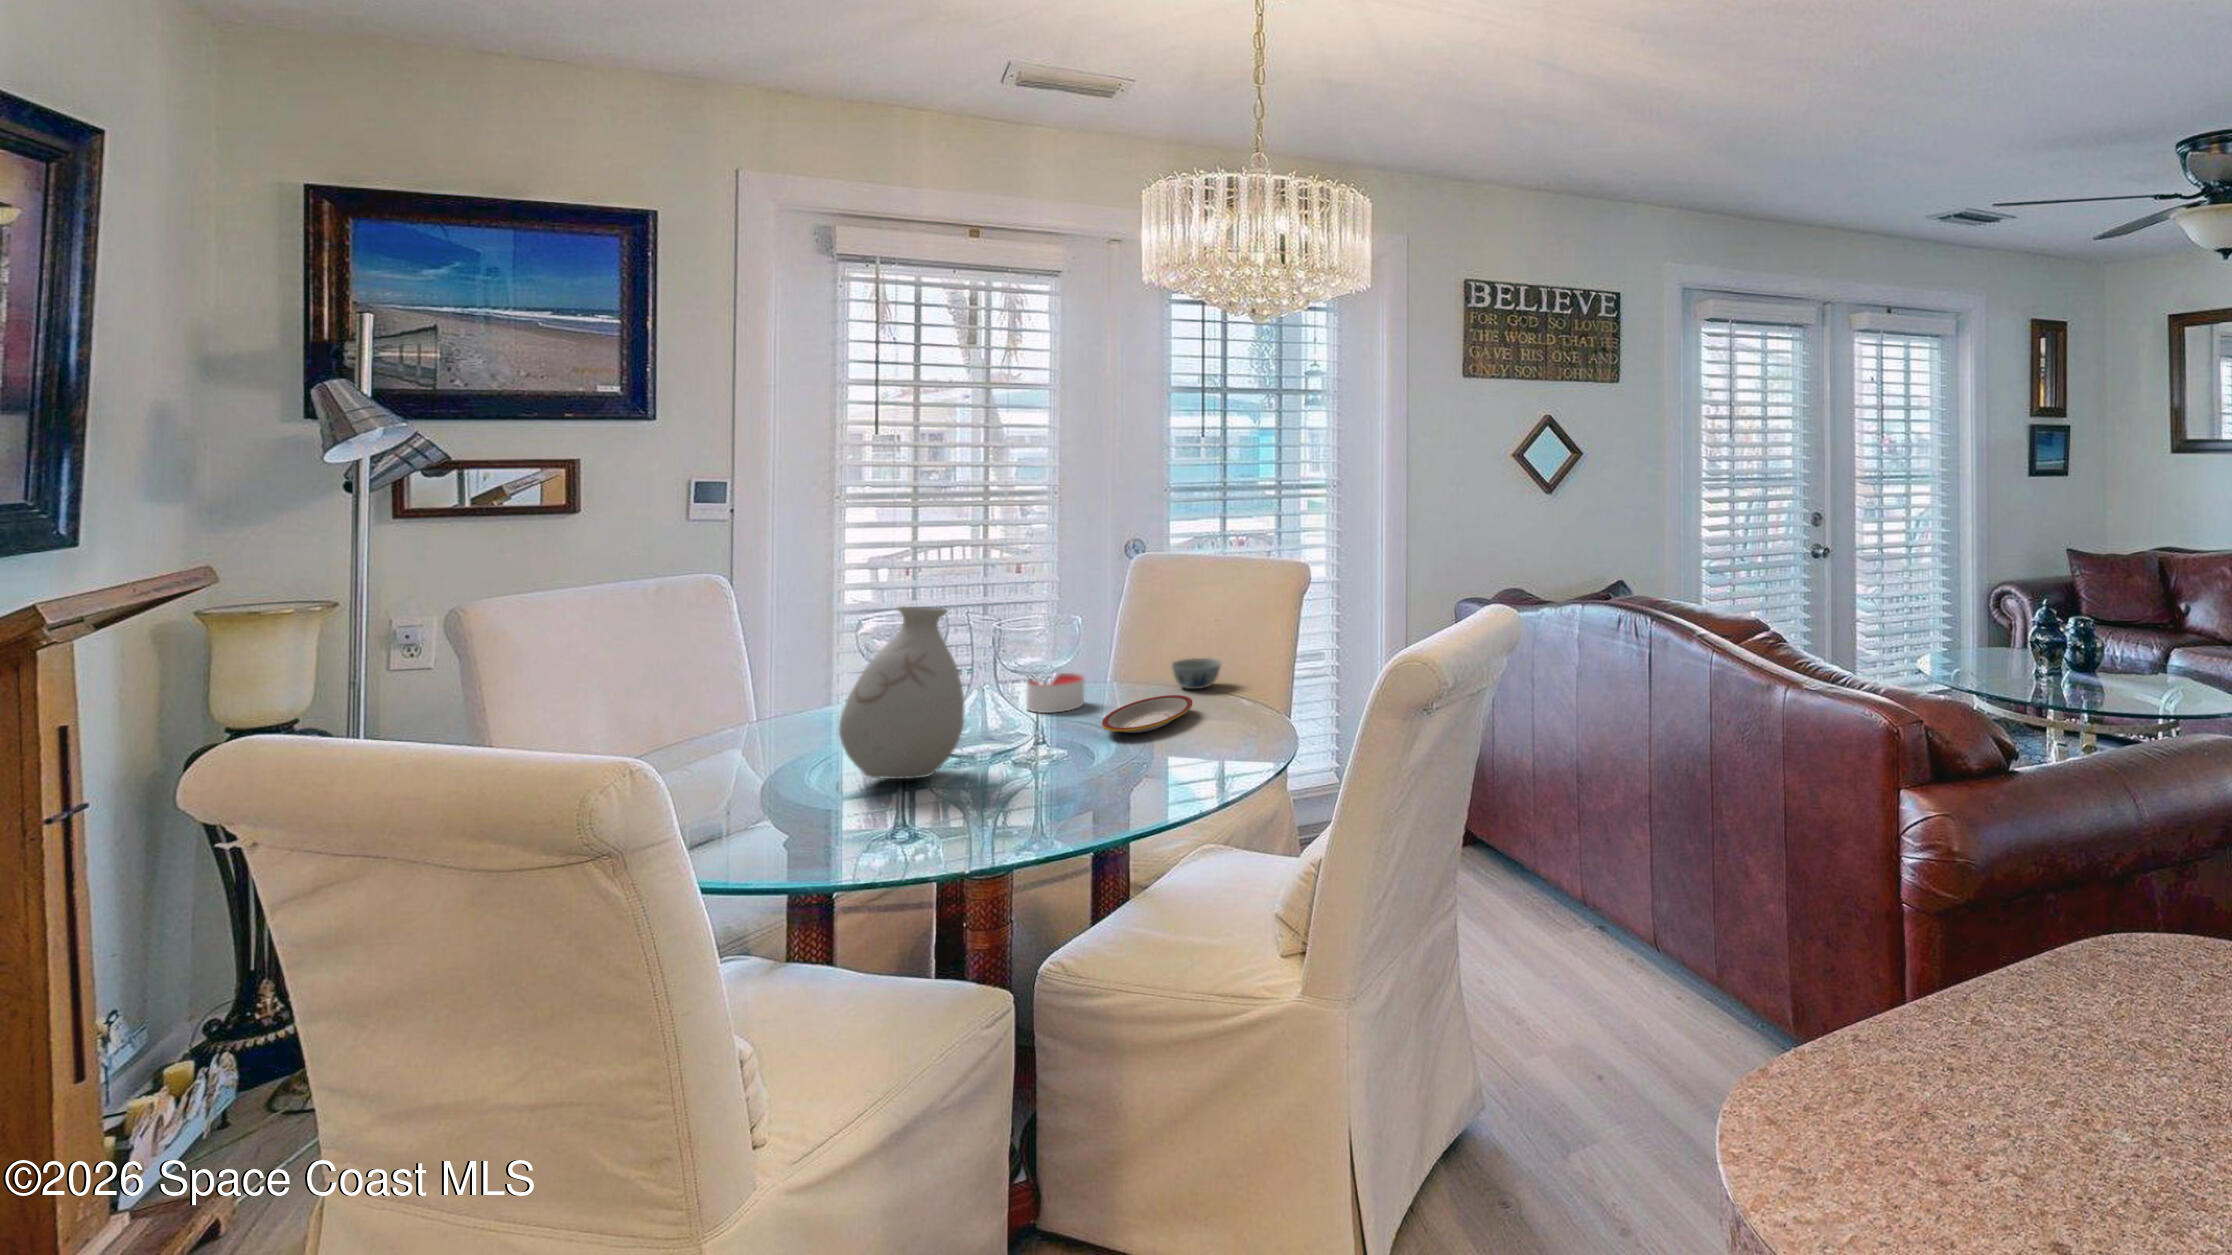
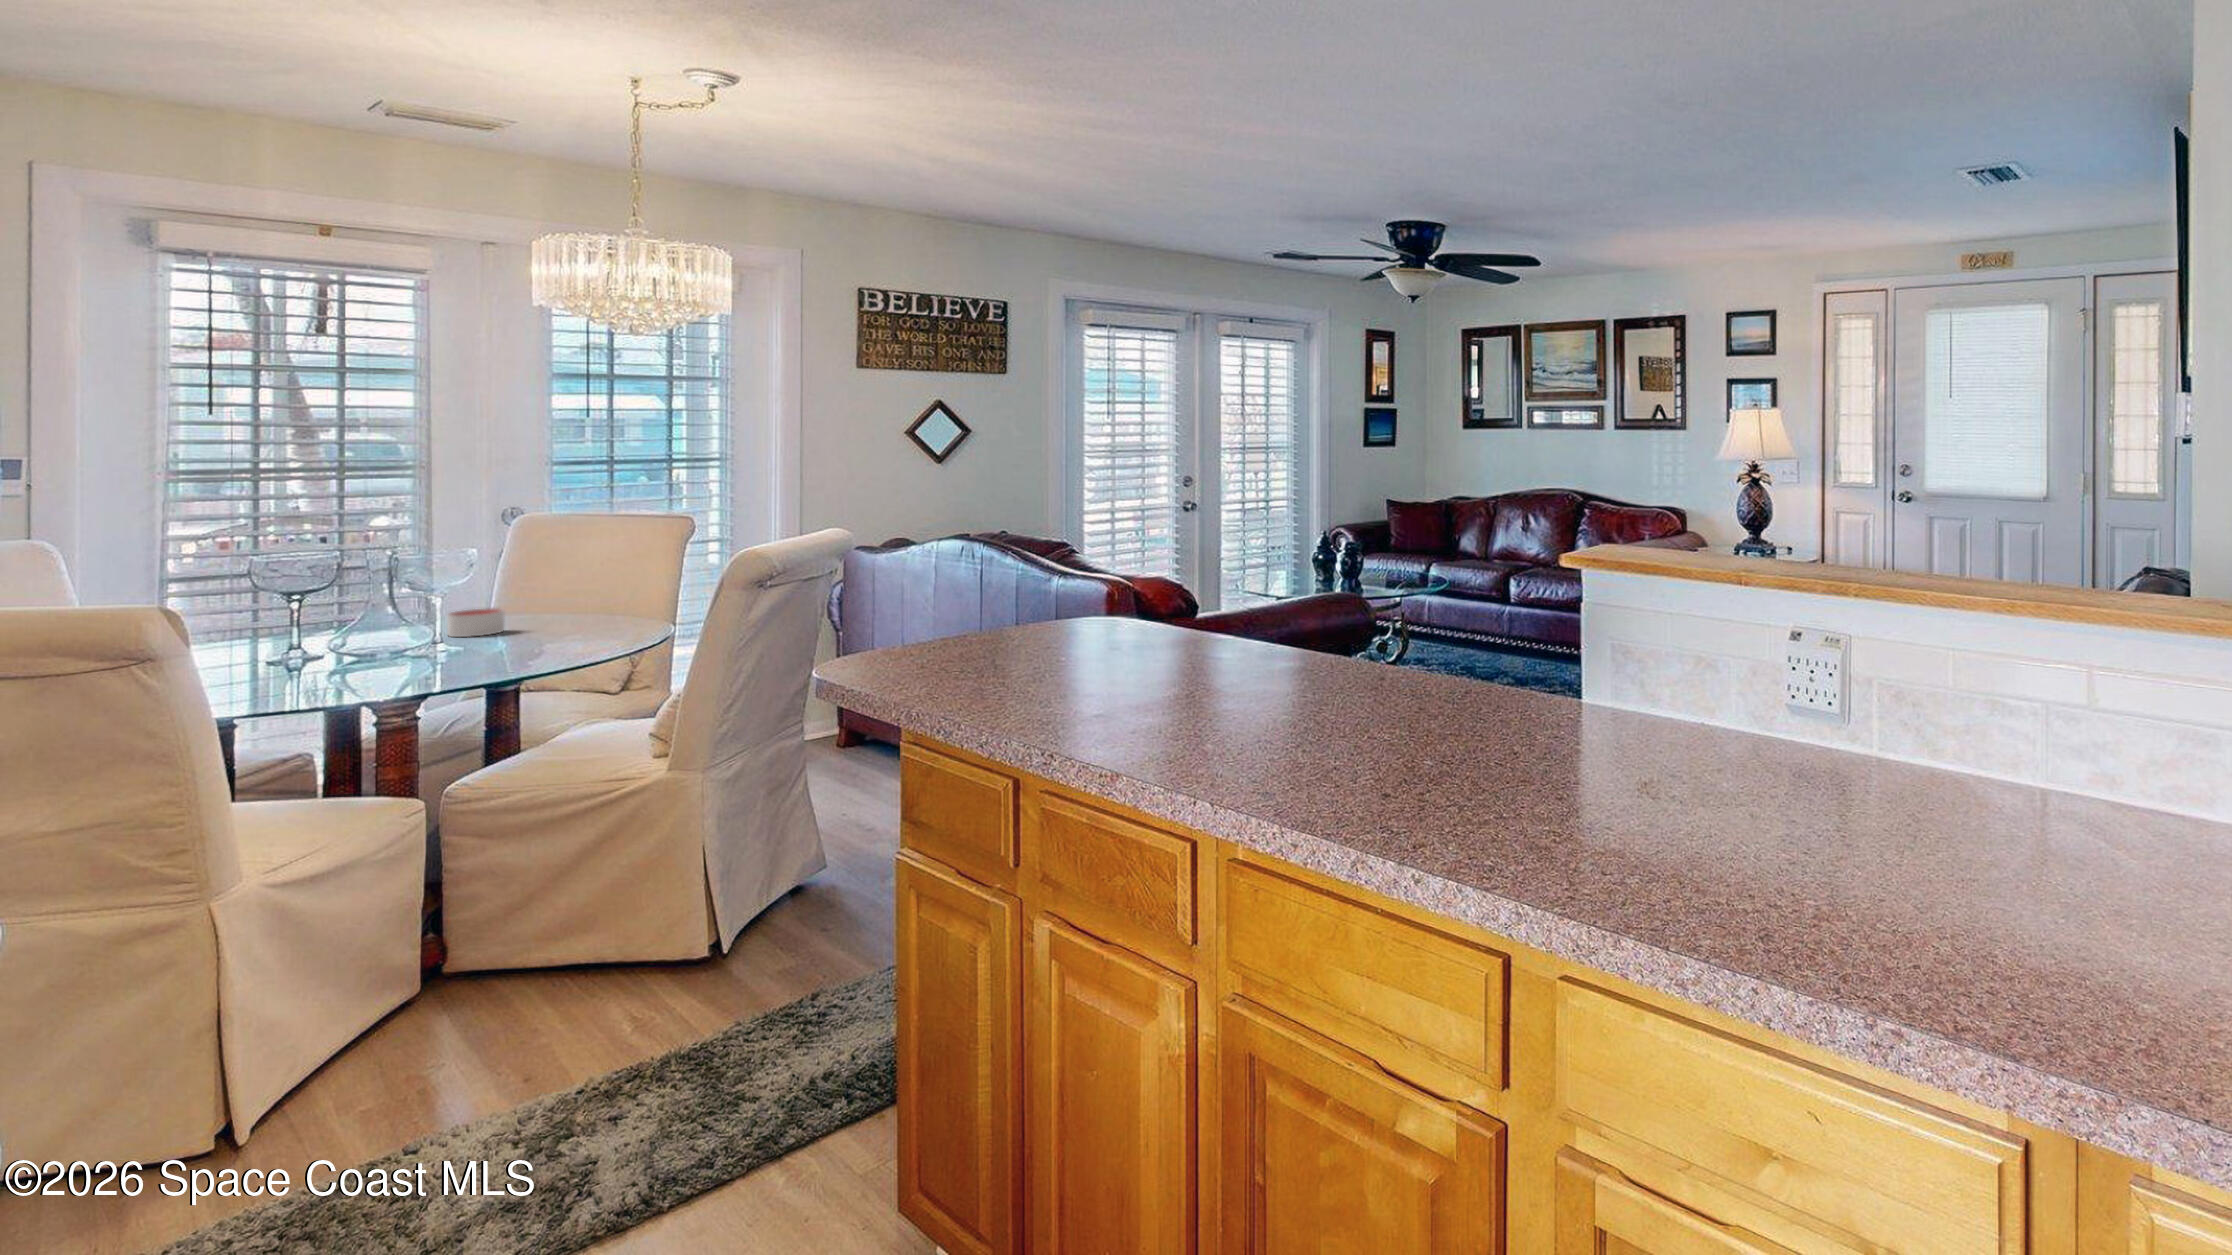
vase: present [839,606,965,779] -> none [313,542,426,667]
bowl: present [1171,658,1222,689] -> none [583,595,633,618]
plate: present [1102,695,1192,733] -> none [536,617,614,639]

